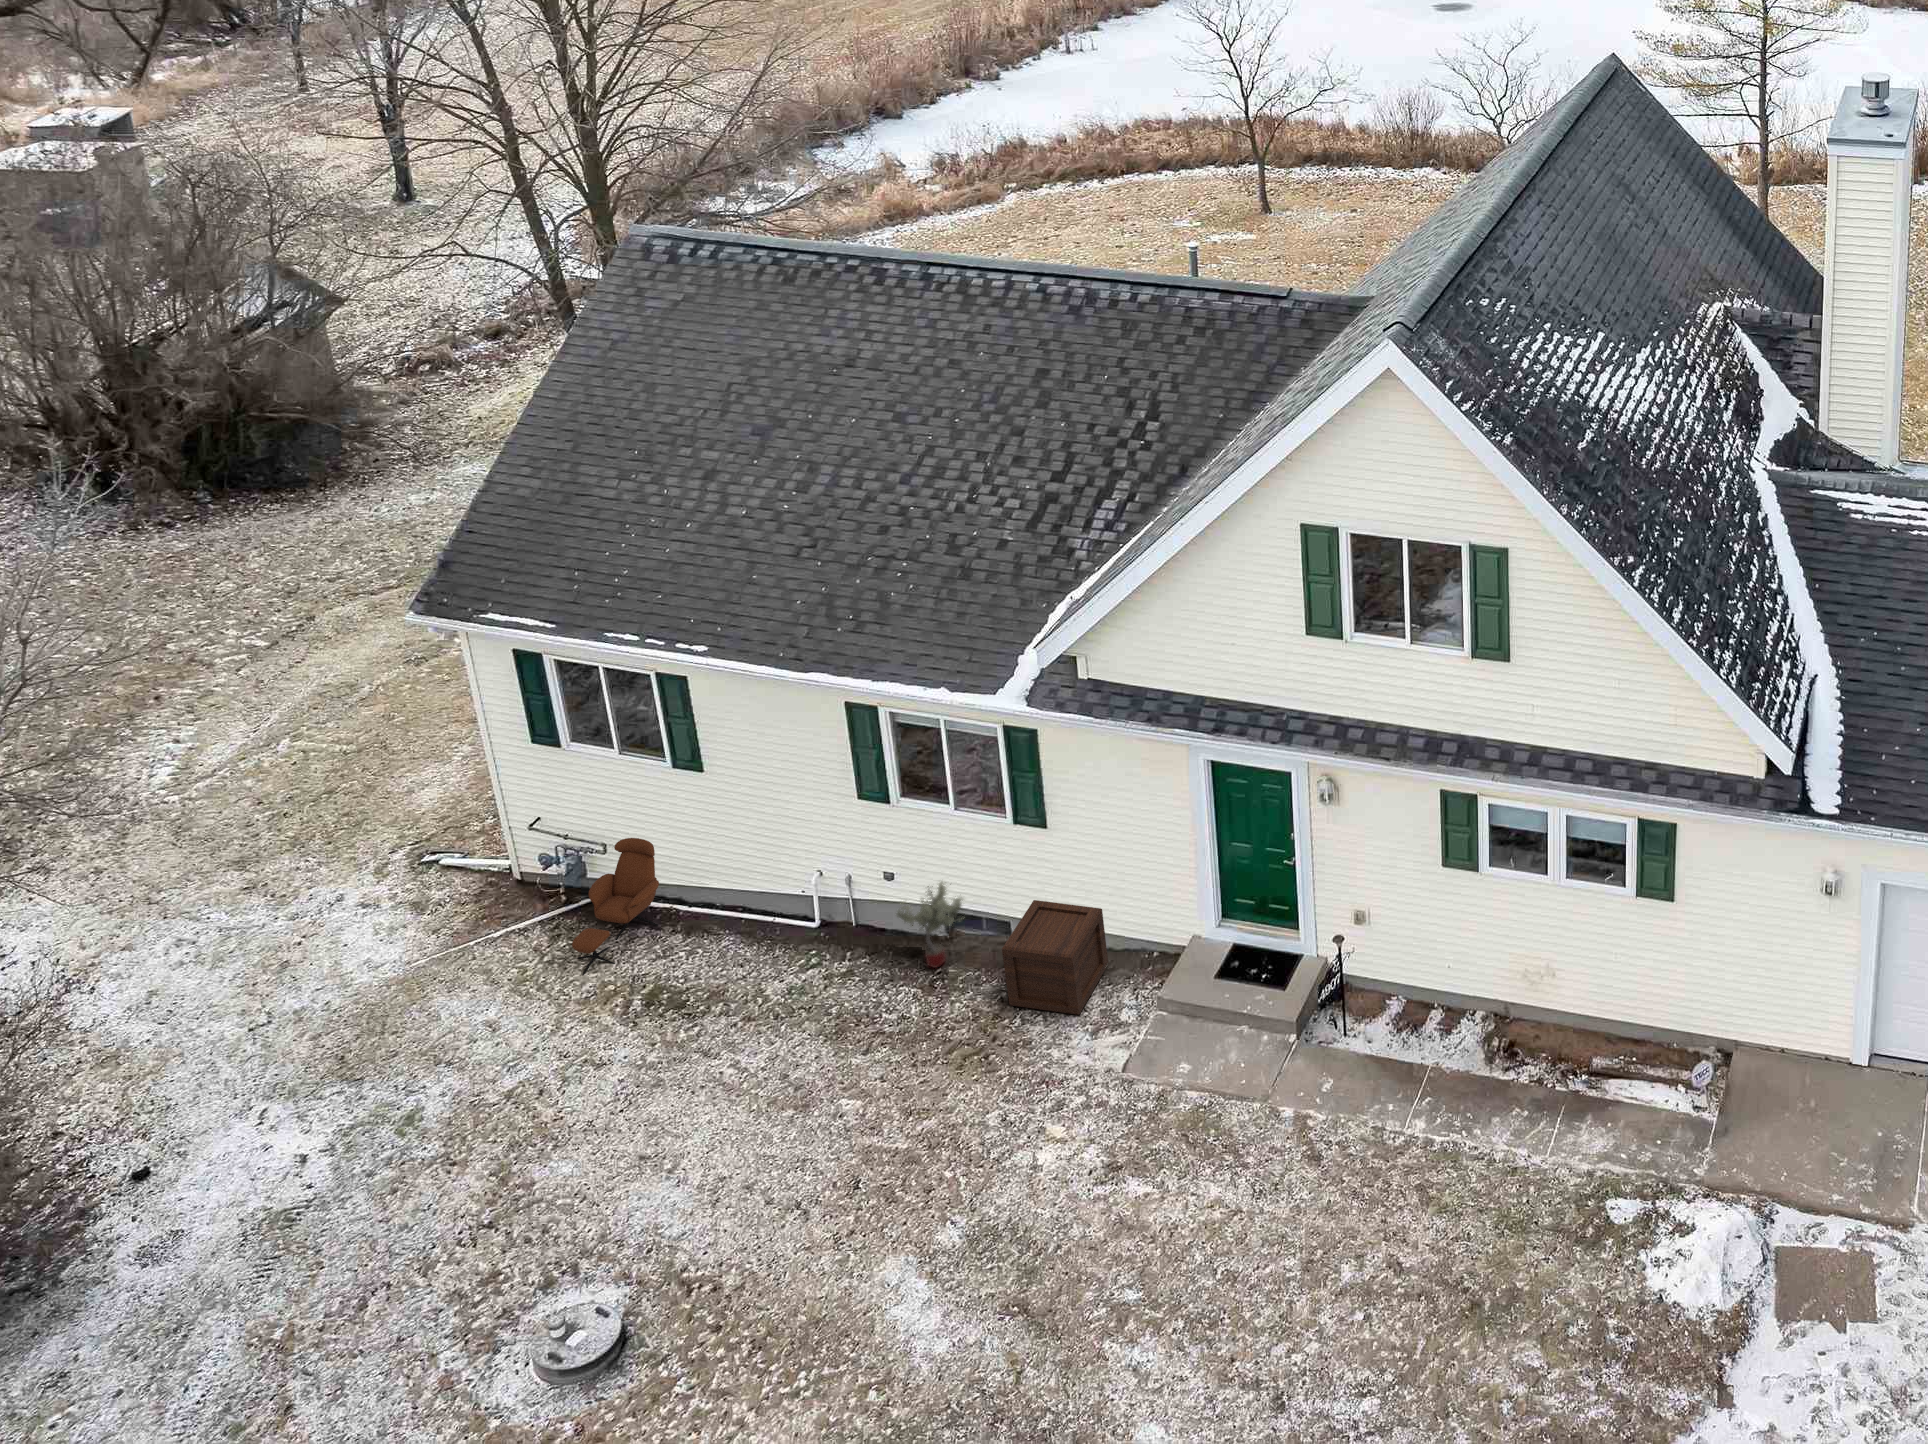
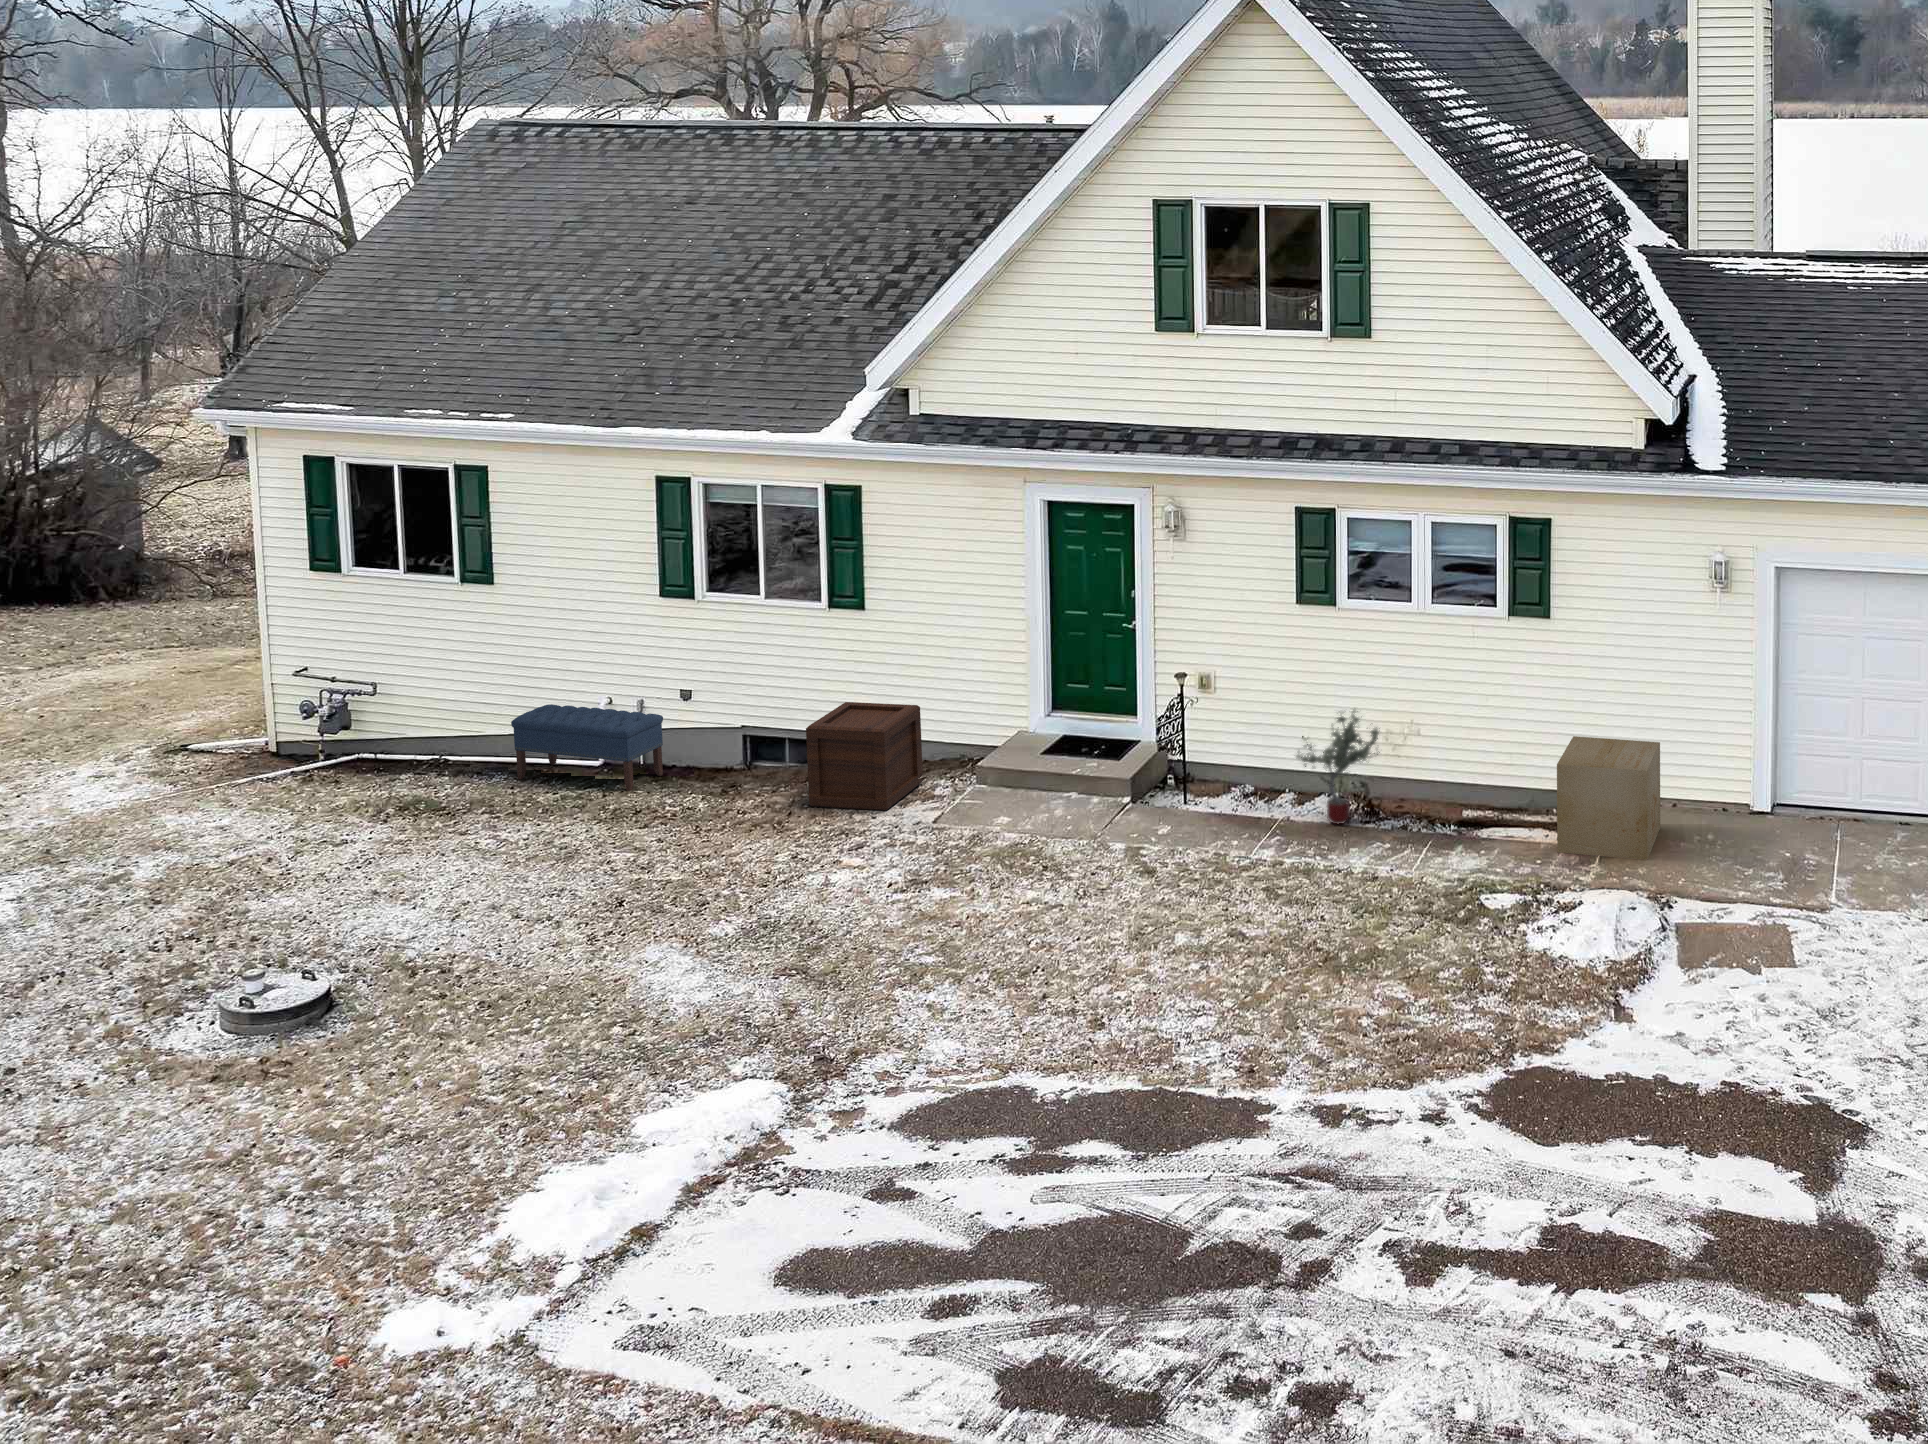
lounge chair: present [572,838,659,975] -> none [324,672,429,797]
bench: none [735,875,875,972] -> present [511,704,663,791]
potted tree: present [897,882,963,968] -> present [1296,709,1380,824]
cardboard box: none [1675,991,1770,1125] -> present [1557,736,1660,860]

